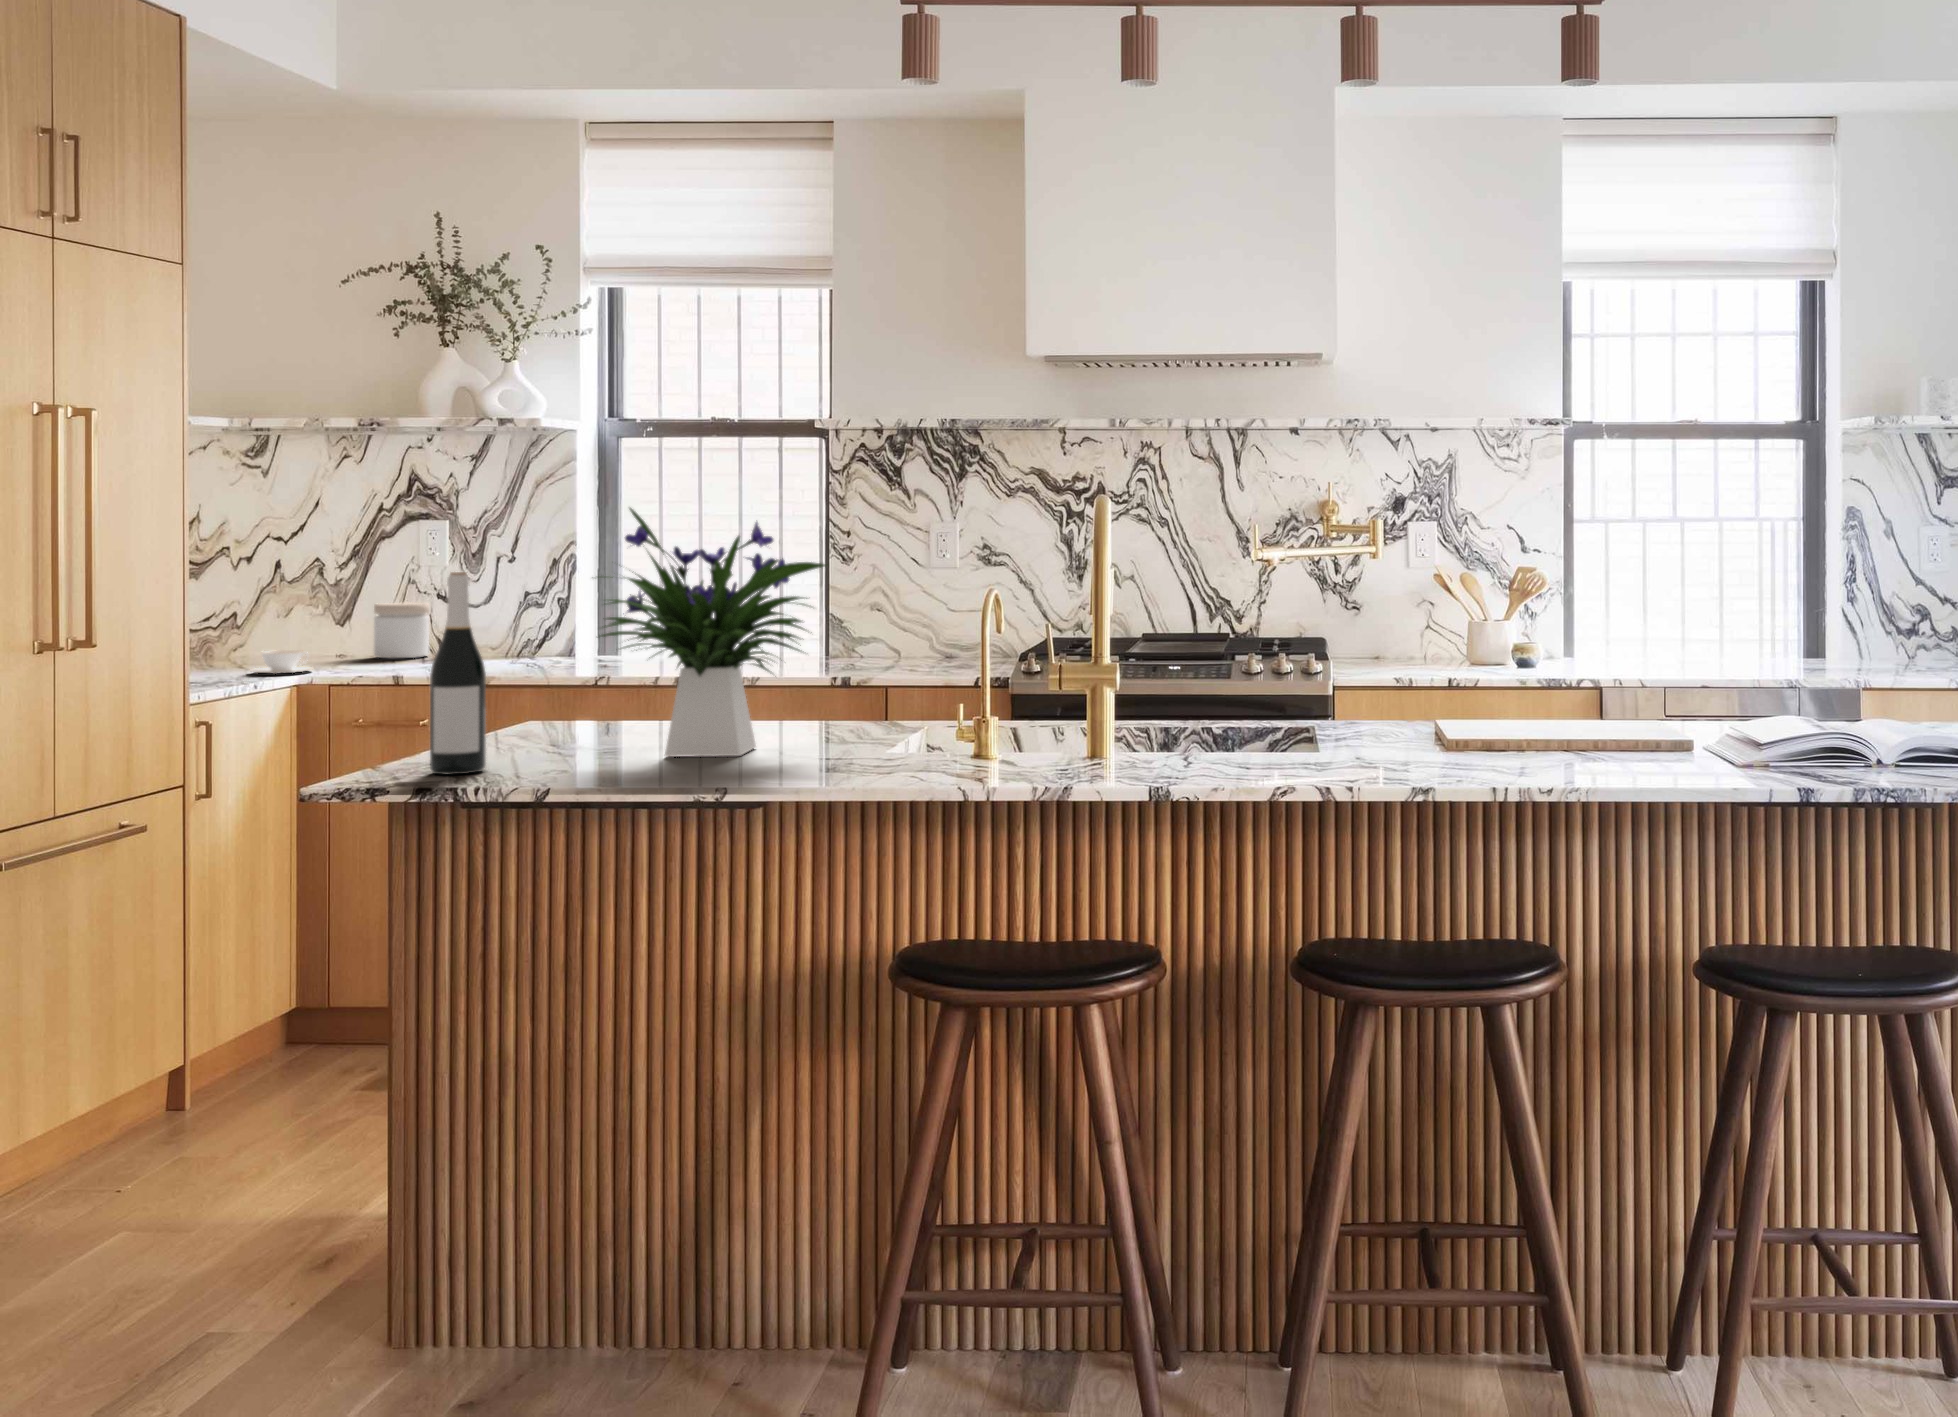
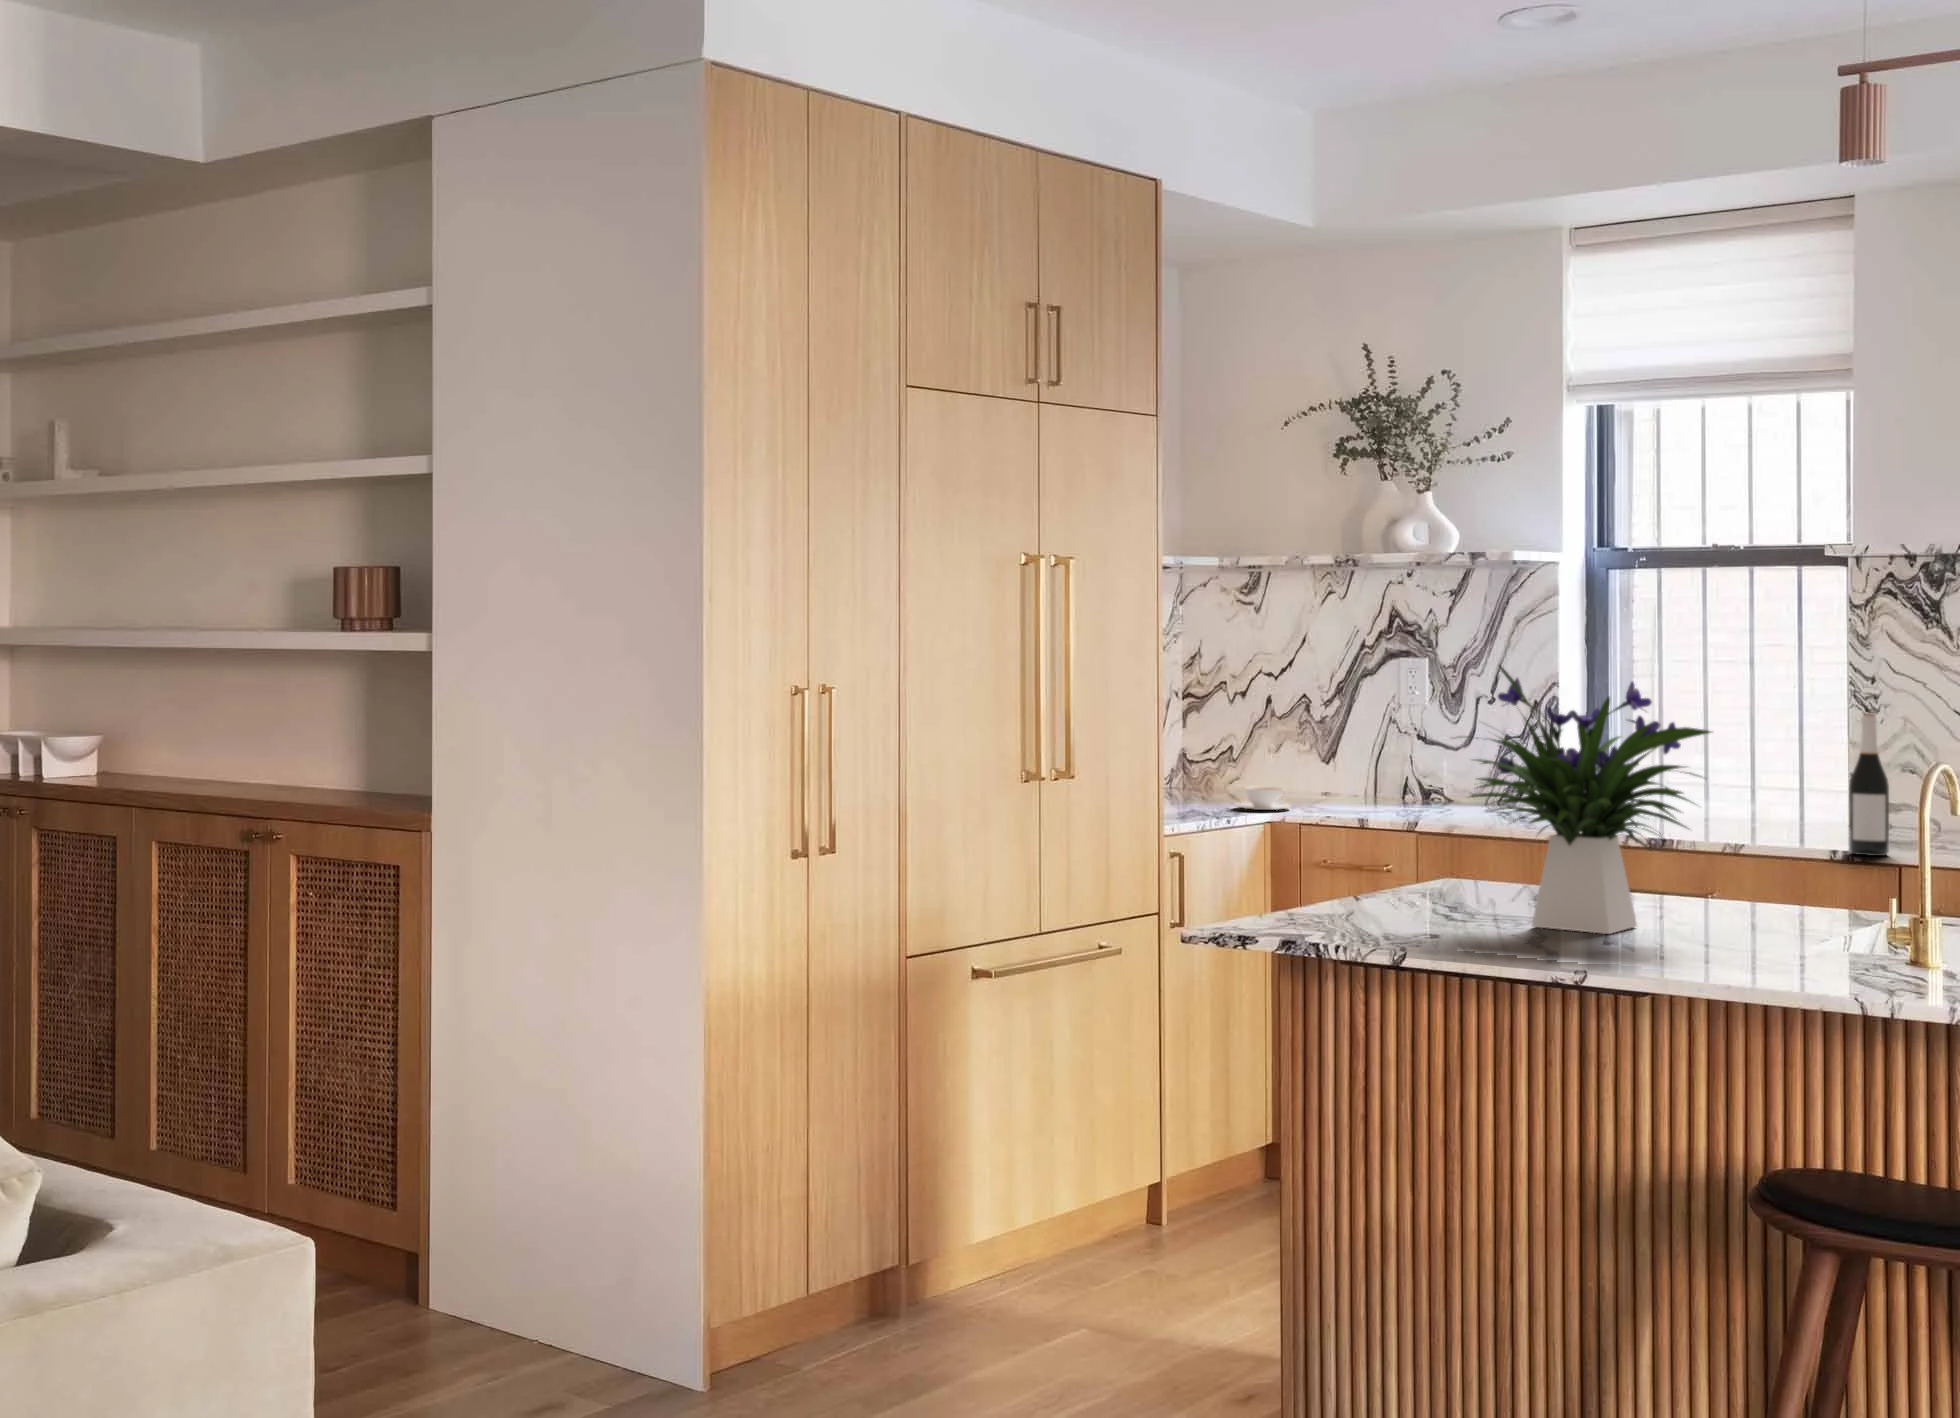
wine bottle: present [430,572,486,775] -> present [1849,714,1889,856]
jar: present [374,602,429,658] -> none [1354,743,1408,801]

